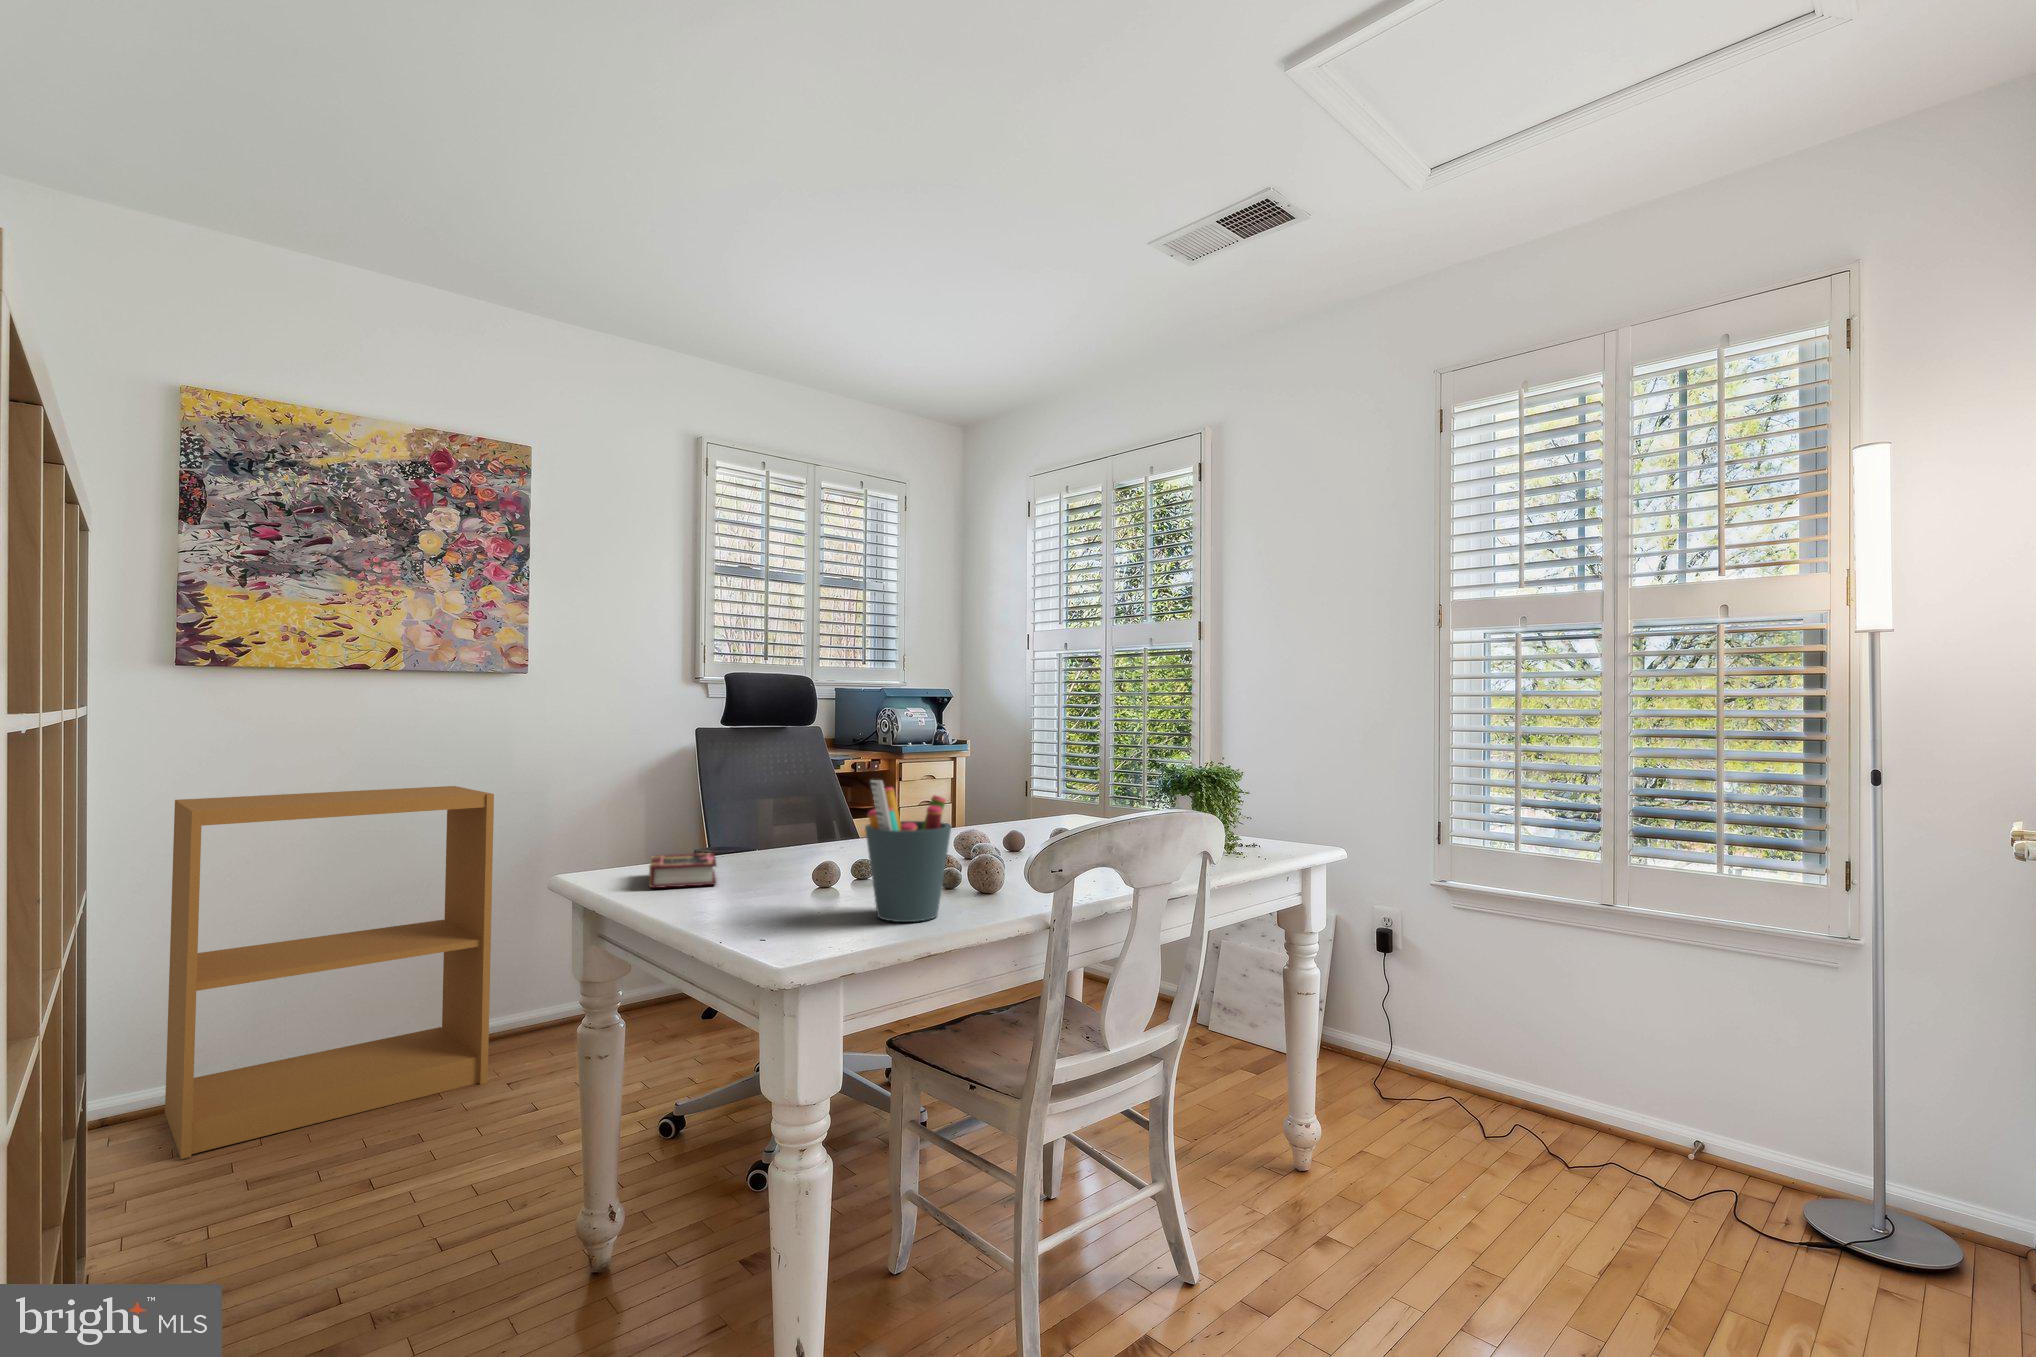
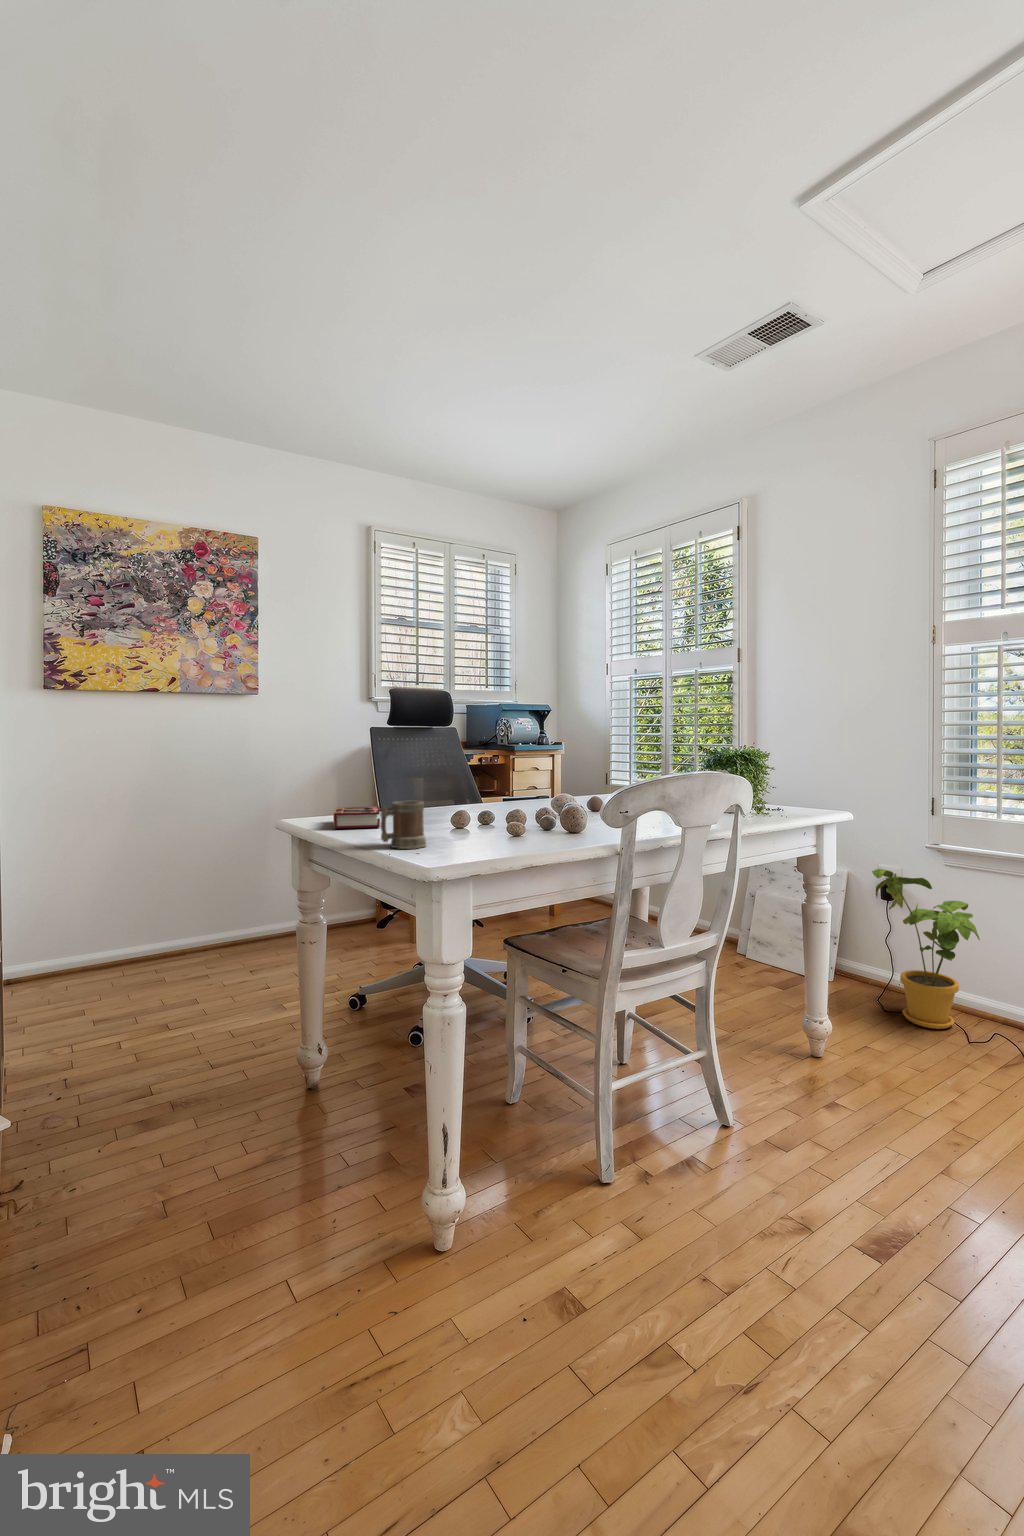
pen holder: present [865,780,951,922] -> none [480,745,544,850]
bookshelf: present [165,786,494,1159] -> none [48,771,247,1001]
mug: none [725,853,789,922] -> present [381,801,426,849]
house plant: none [1373,921,1505,1134] -> present [872,868,980,1029]

